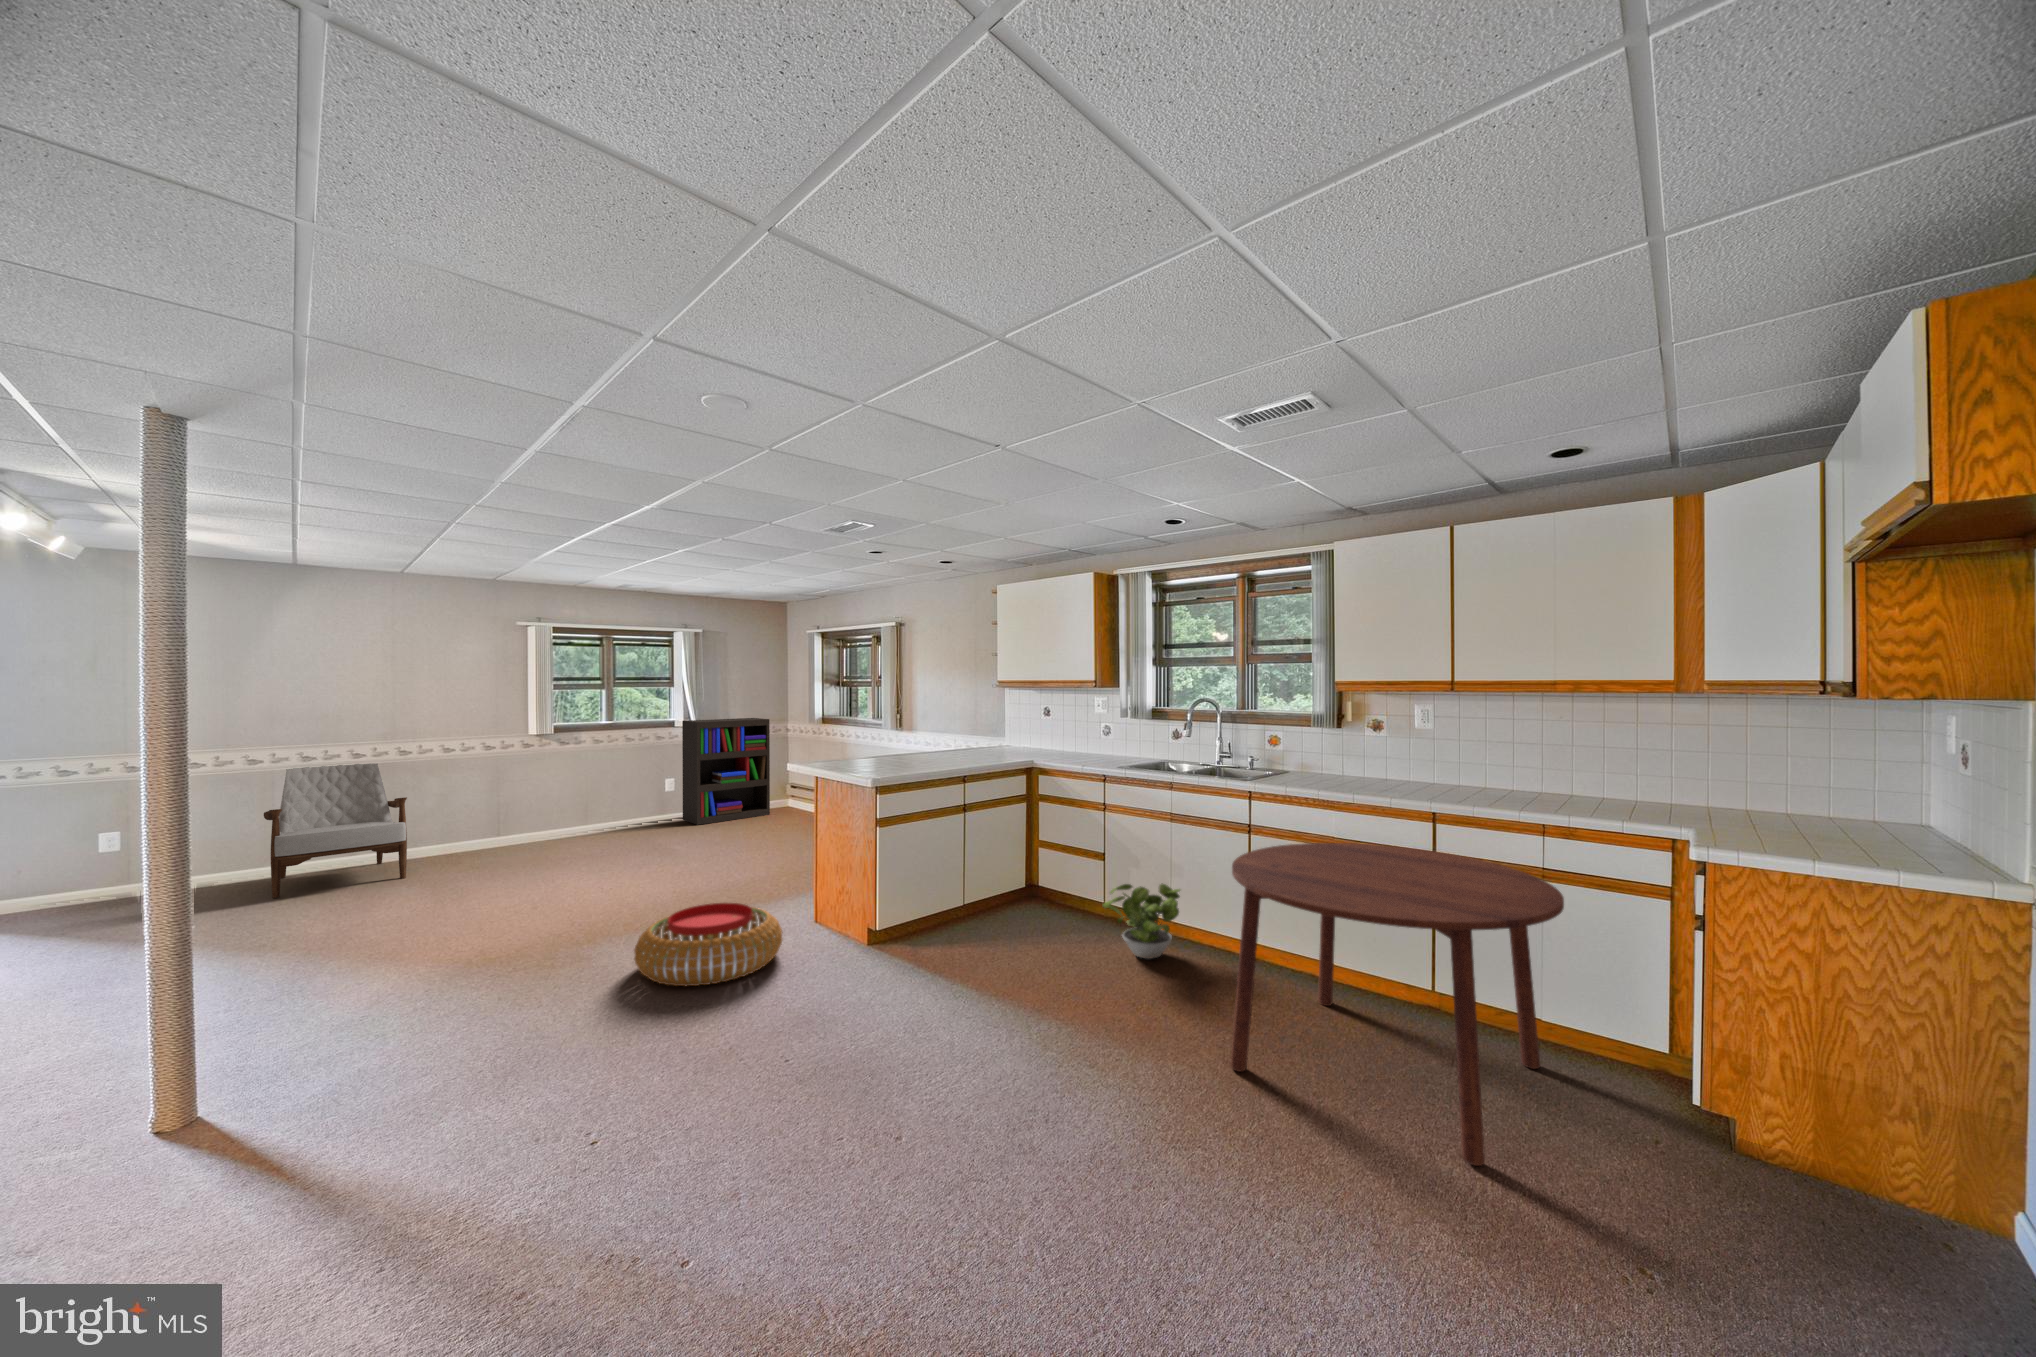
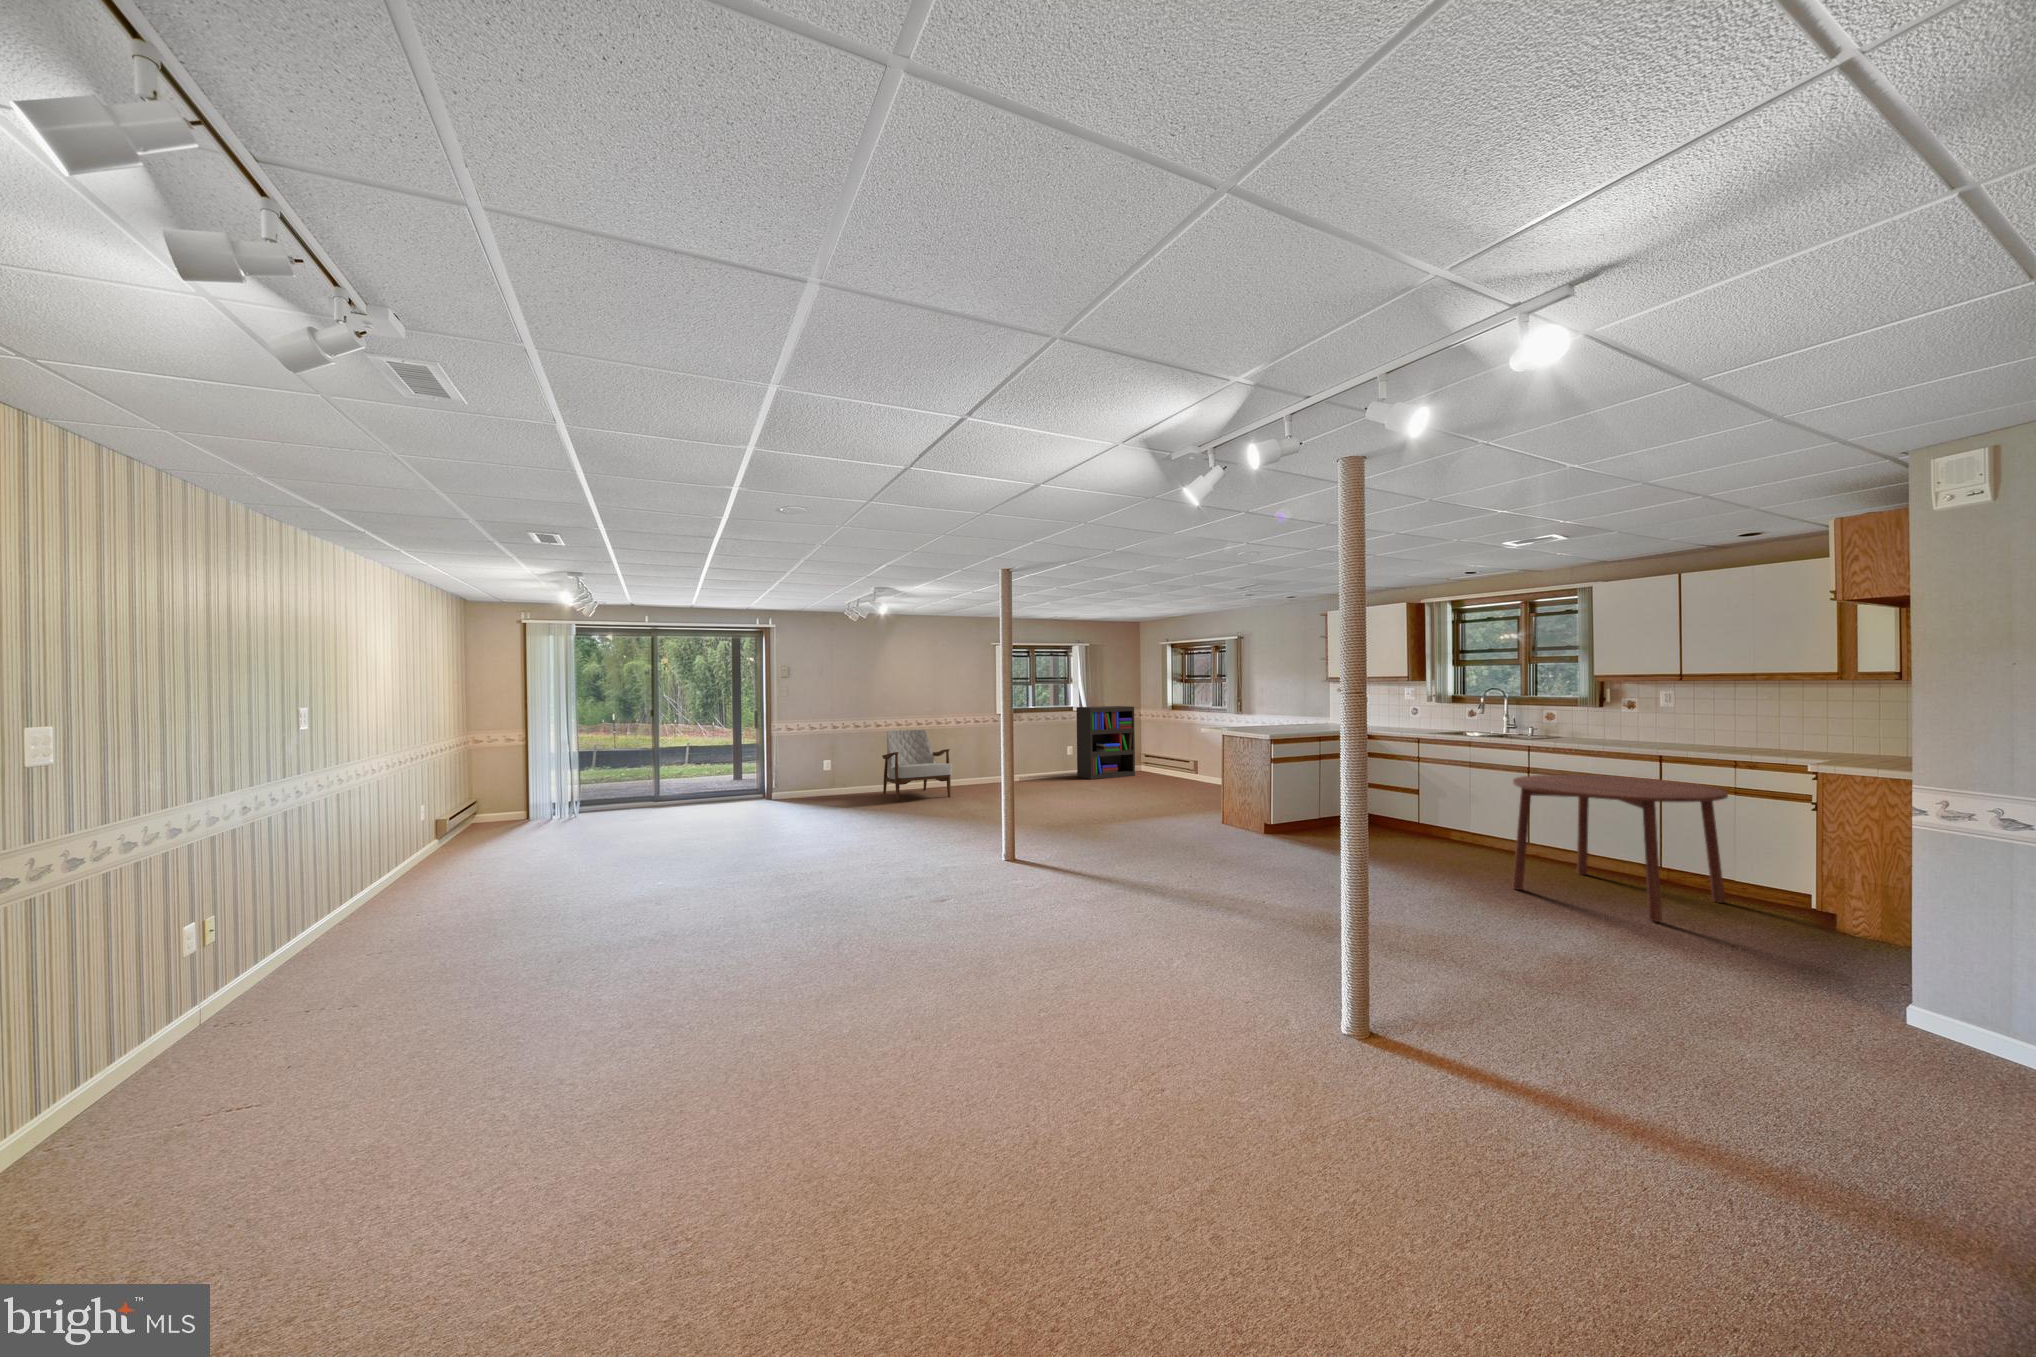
potted plant: present [1103,884,1180,959] -> none [1423,803,1479,852]
pouf: present [634,903,783,986] -> none [1136,806,1215,844]

